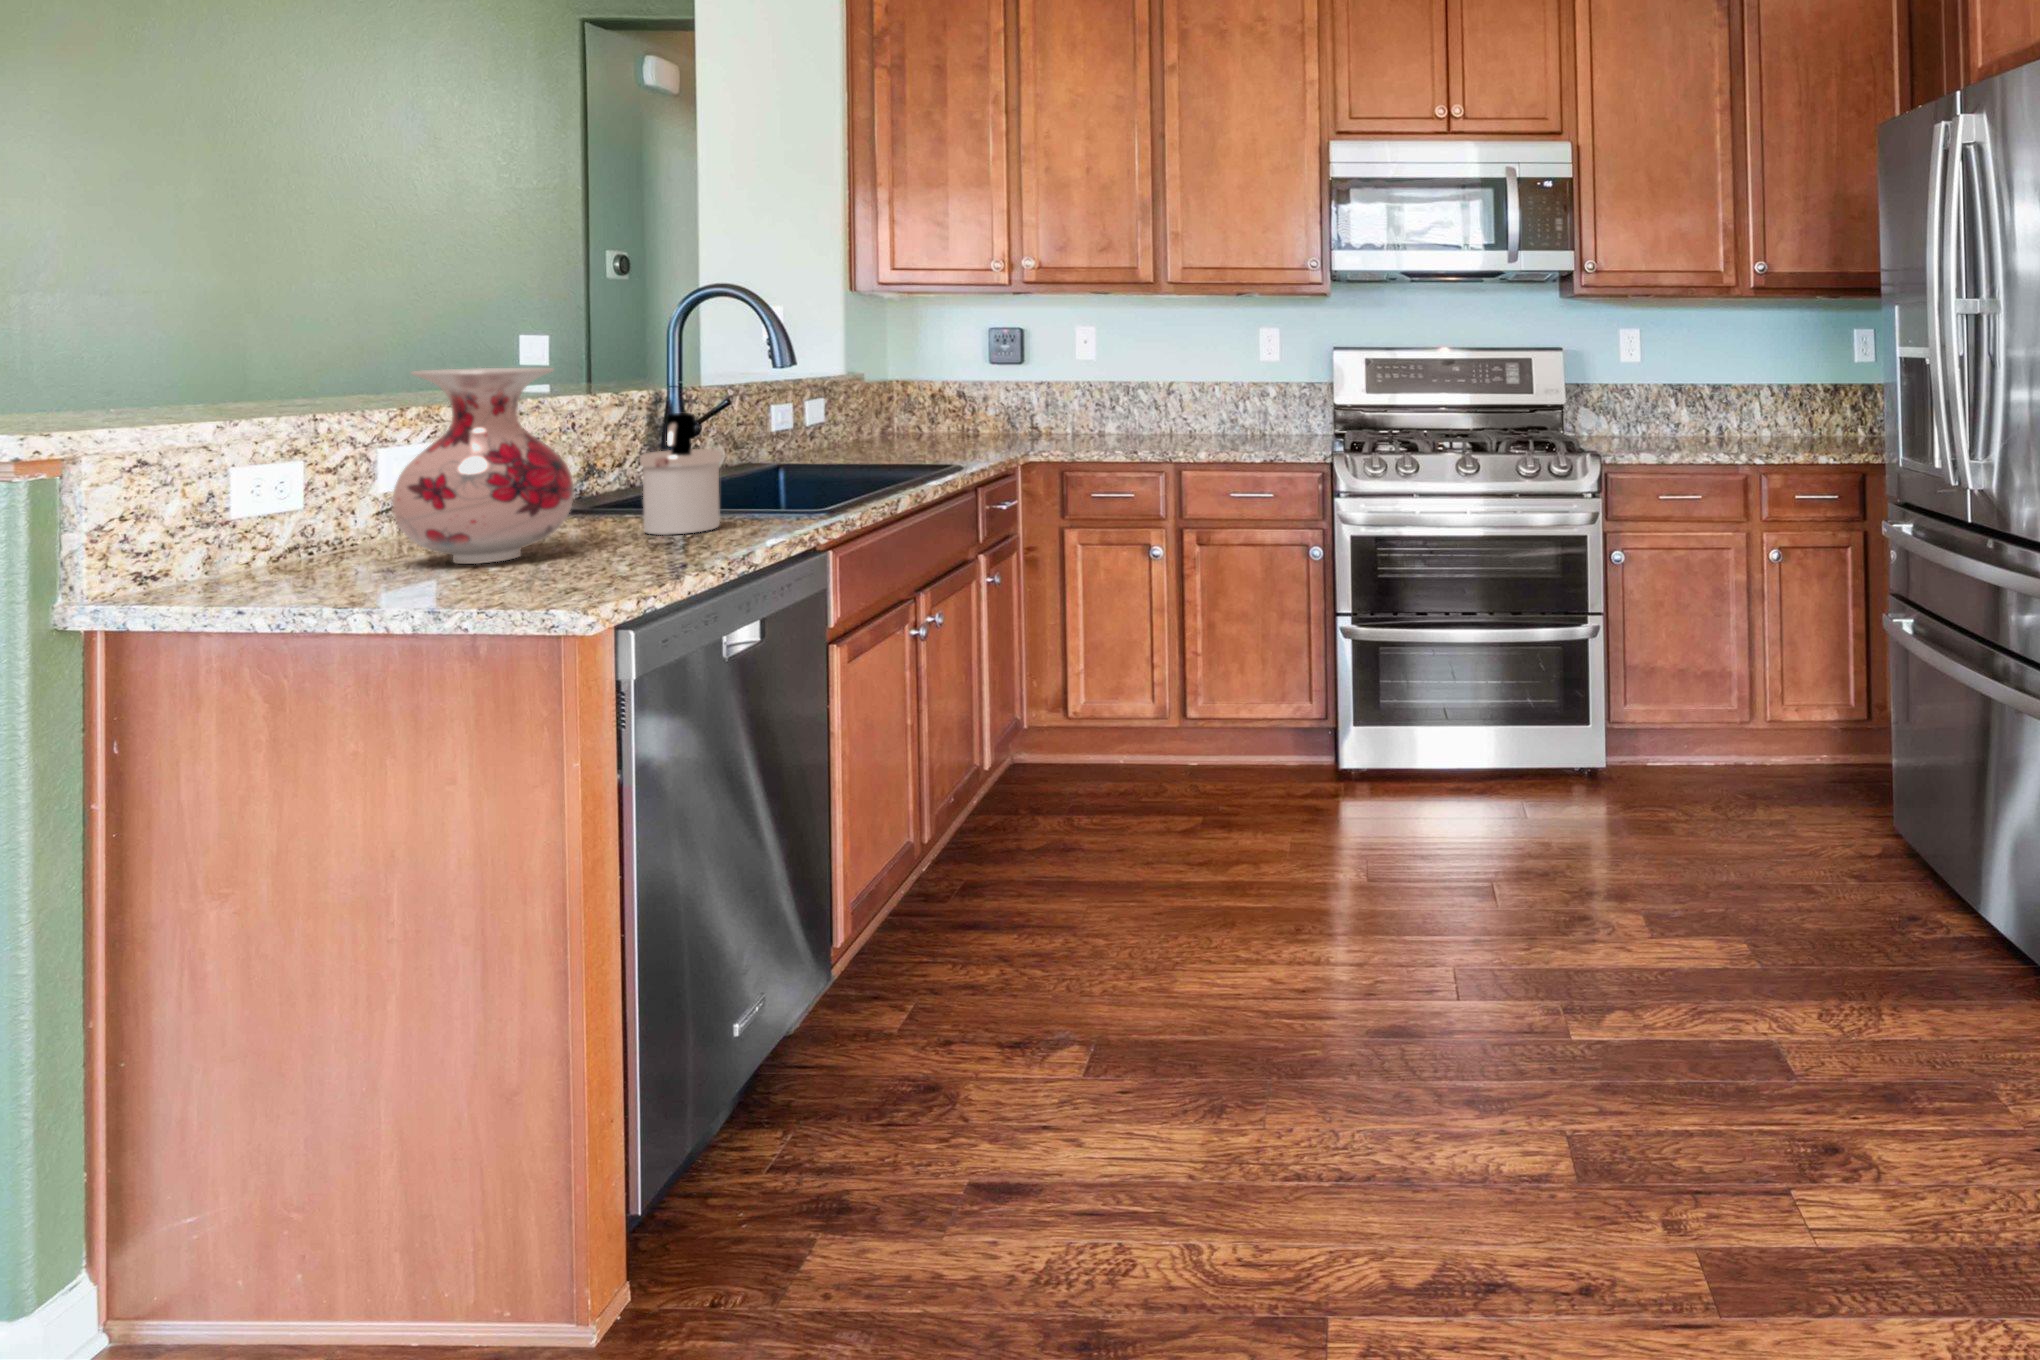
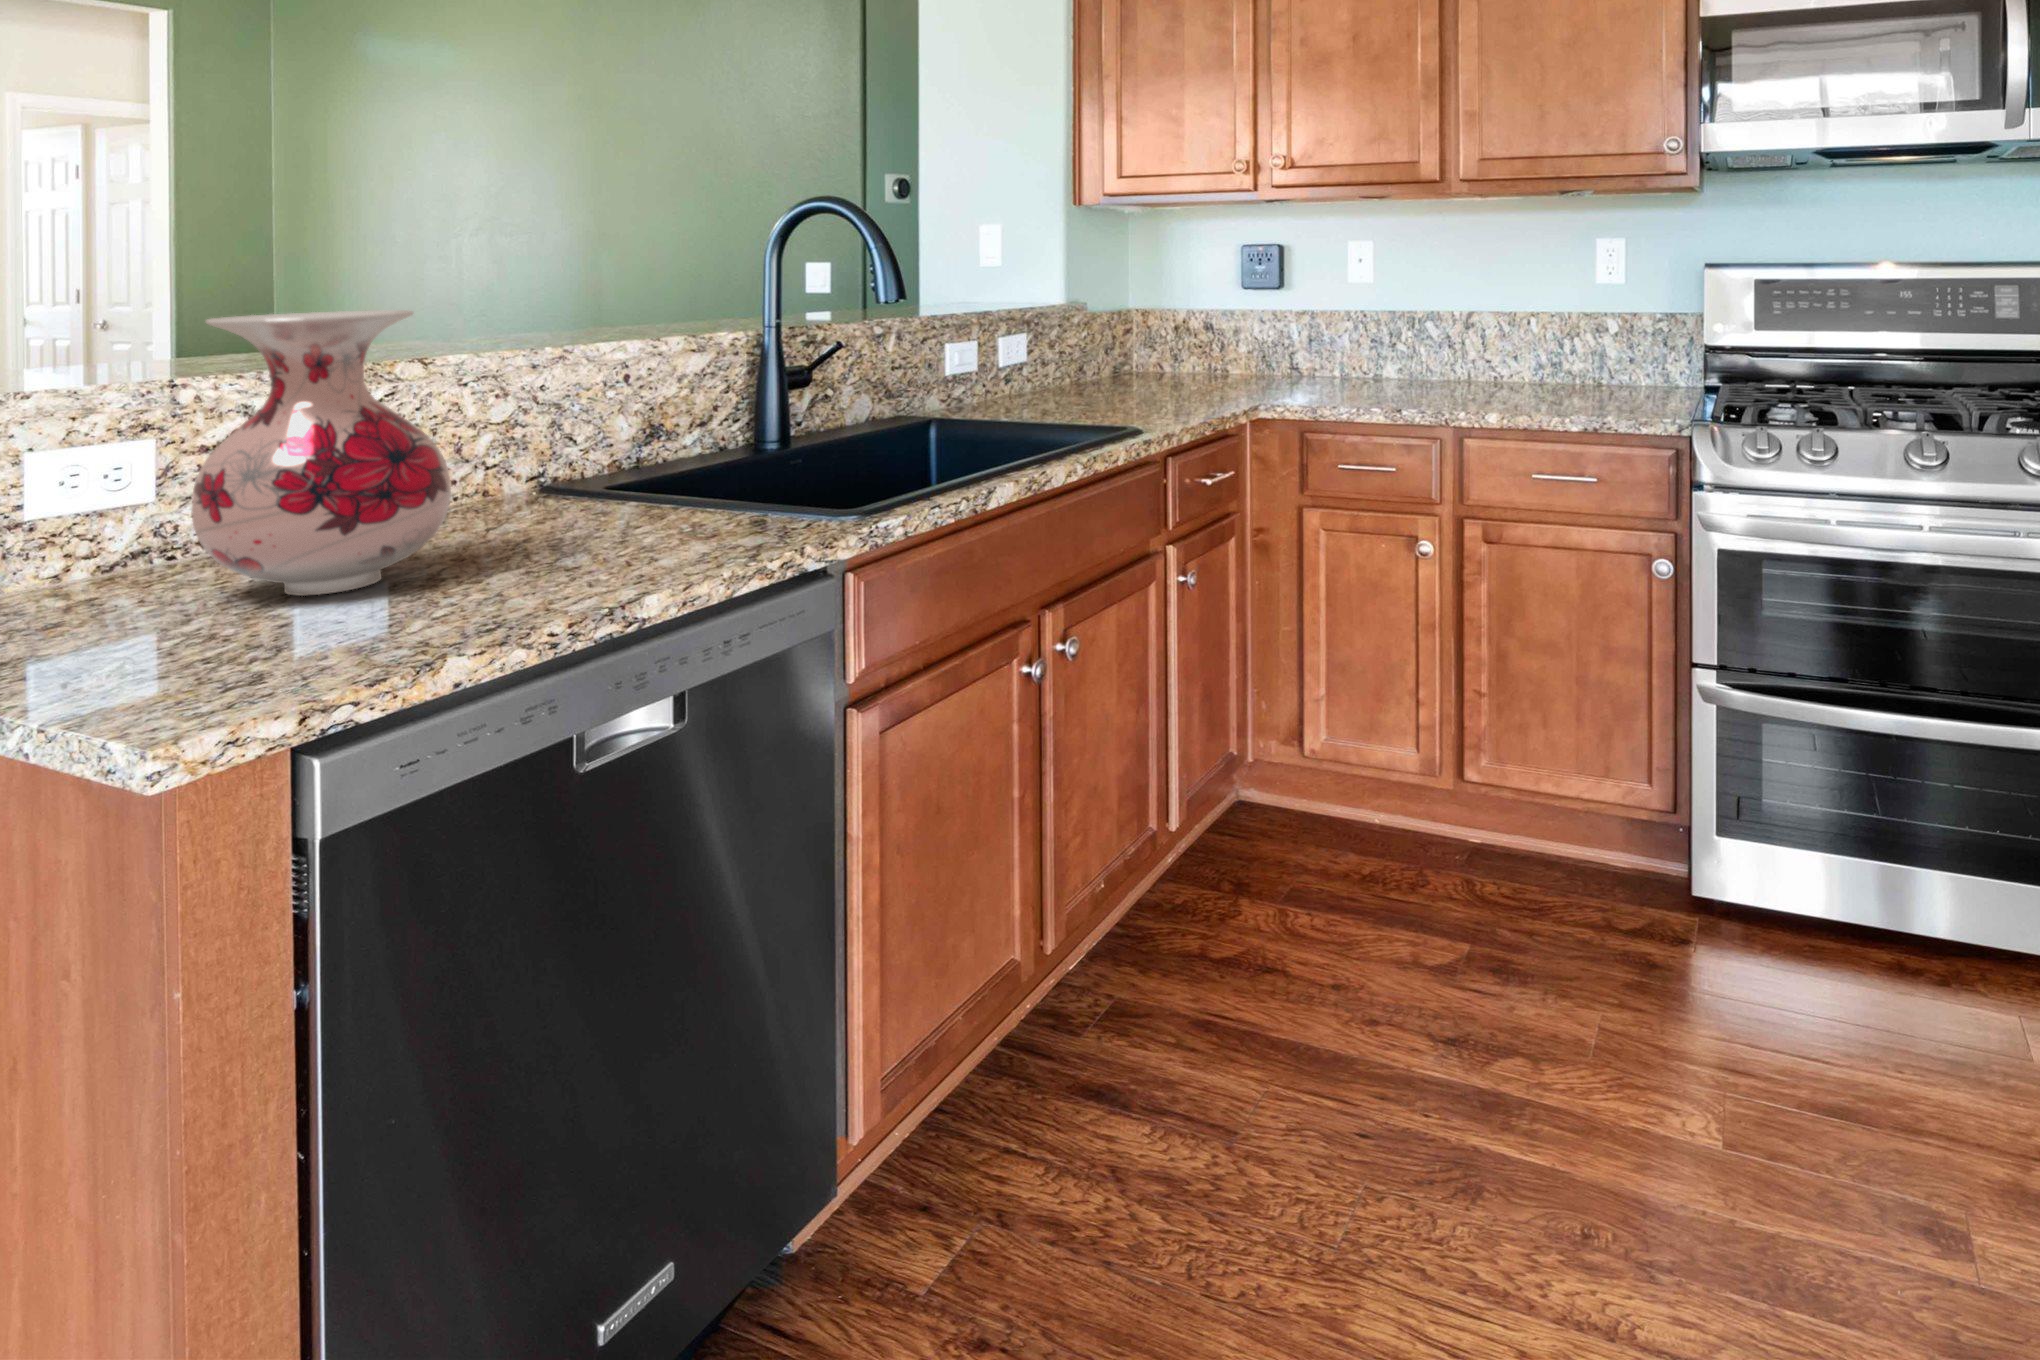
soap dispenser: present [640,413,722,535] -> none [587,371,705,547]

